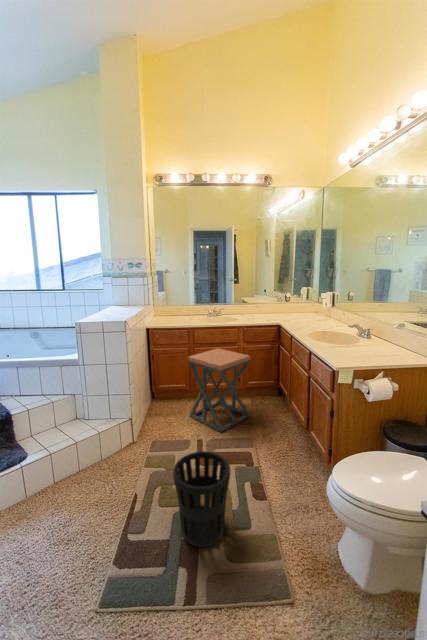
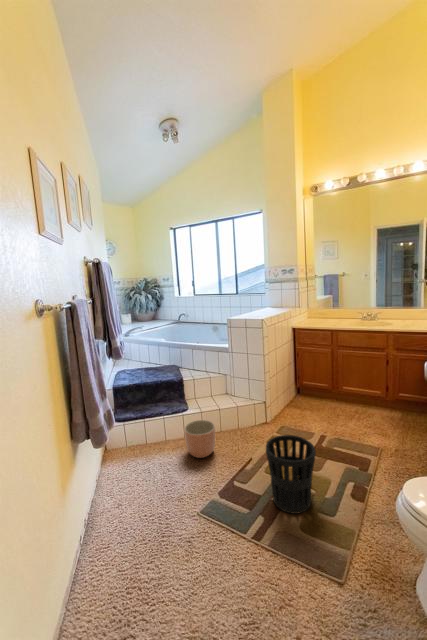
stool: present [188,348,251,432] -> none [324,353,392,436]
planter: none [32,465,83,525] -> present [184,420,215,458]

